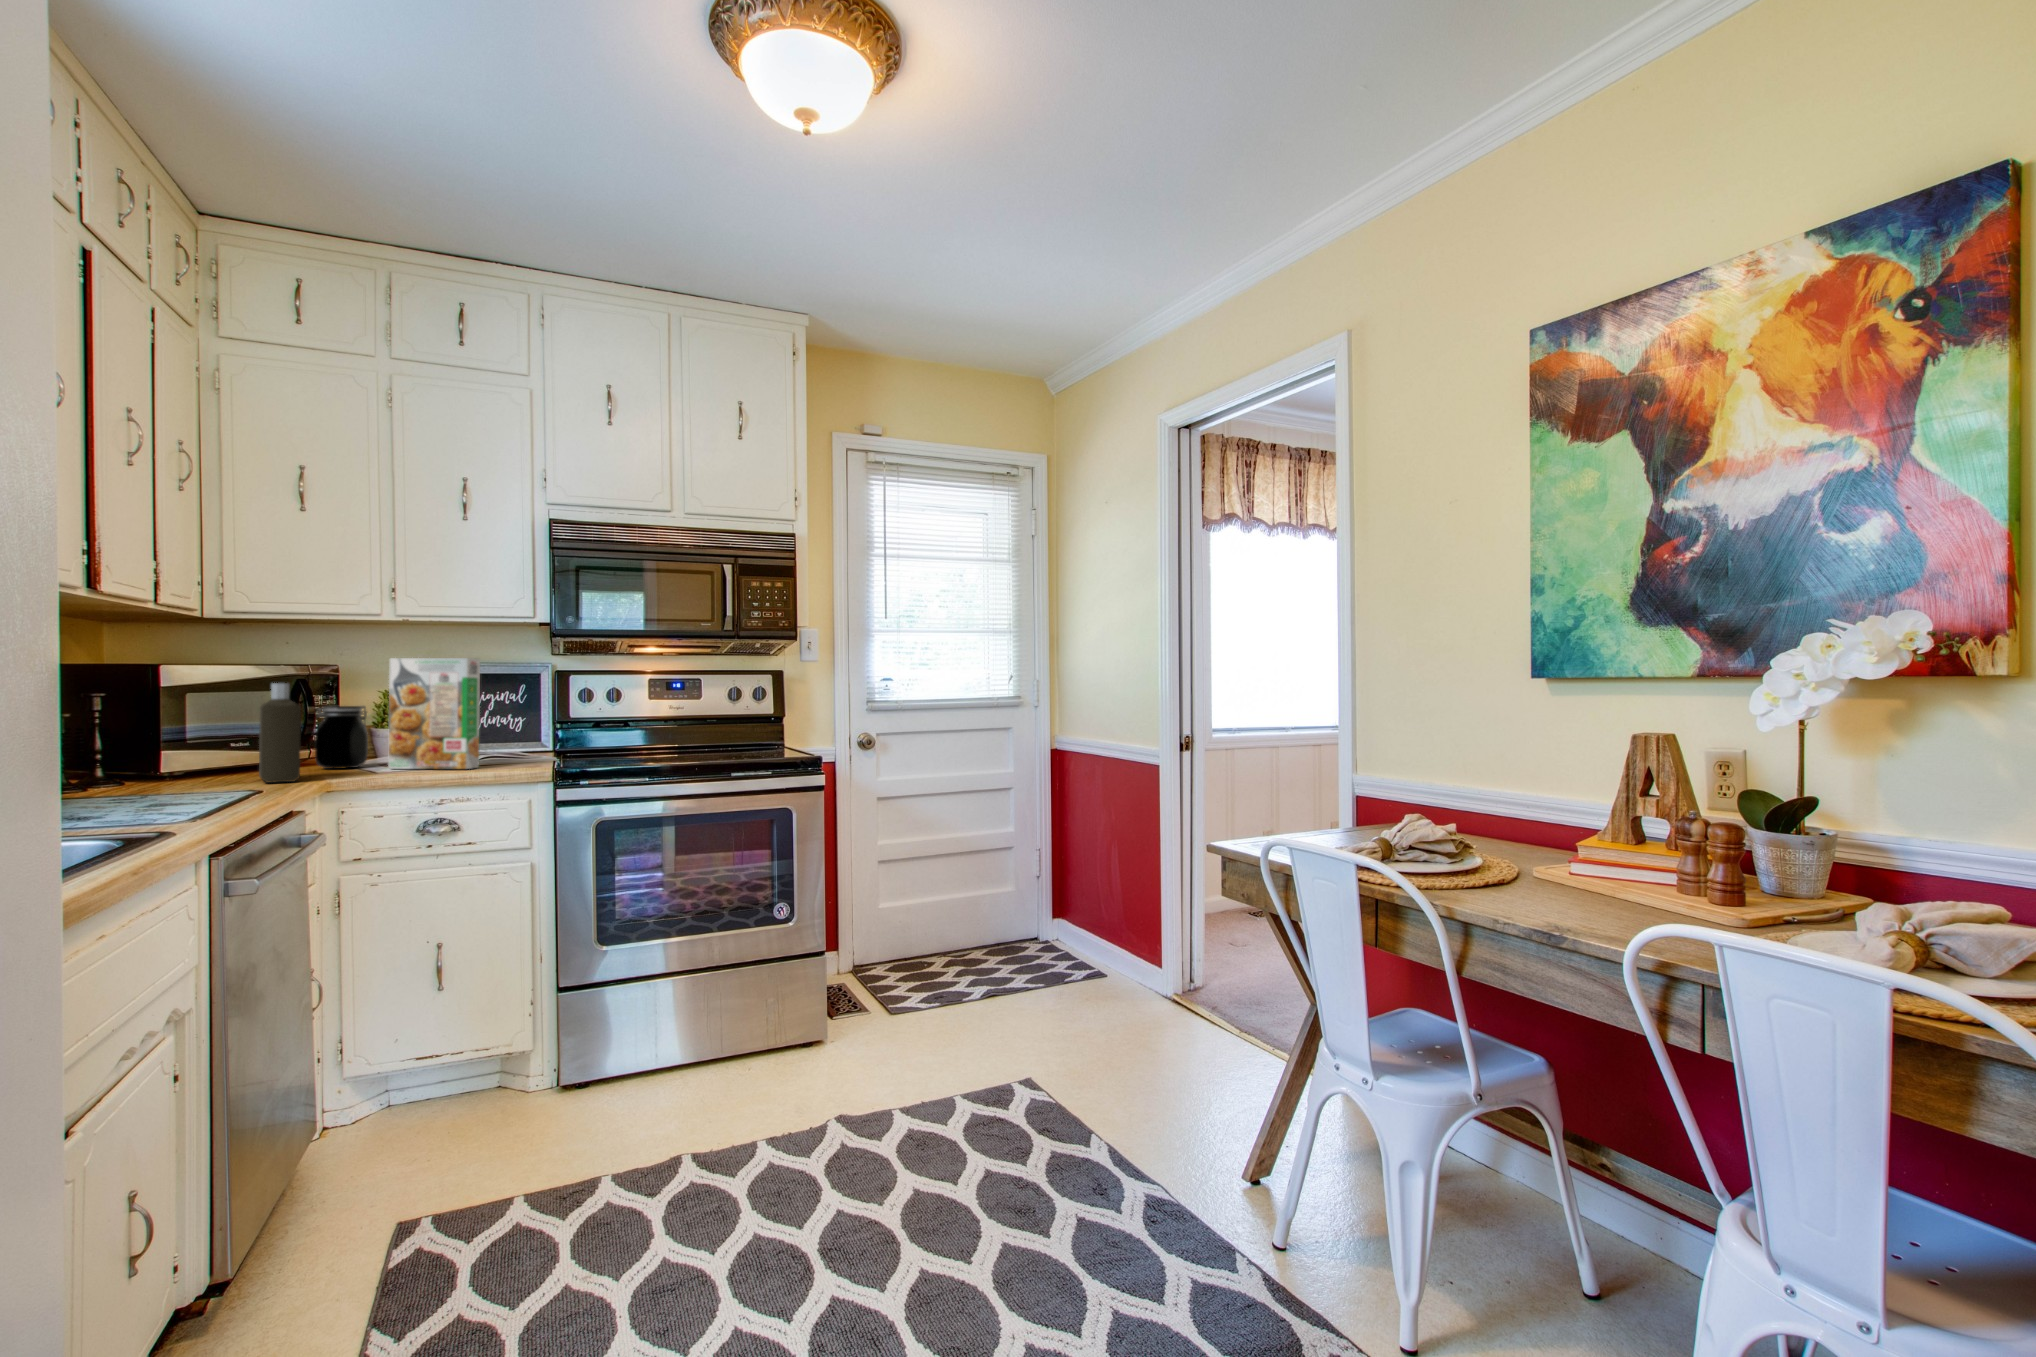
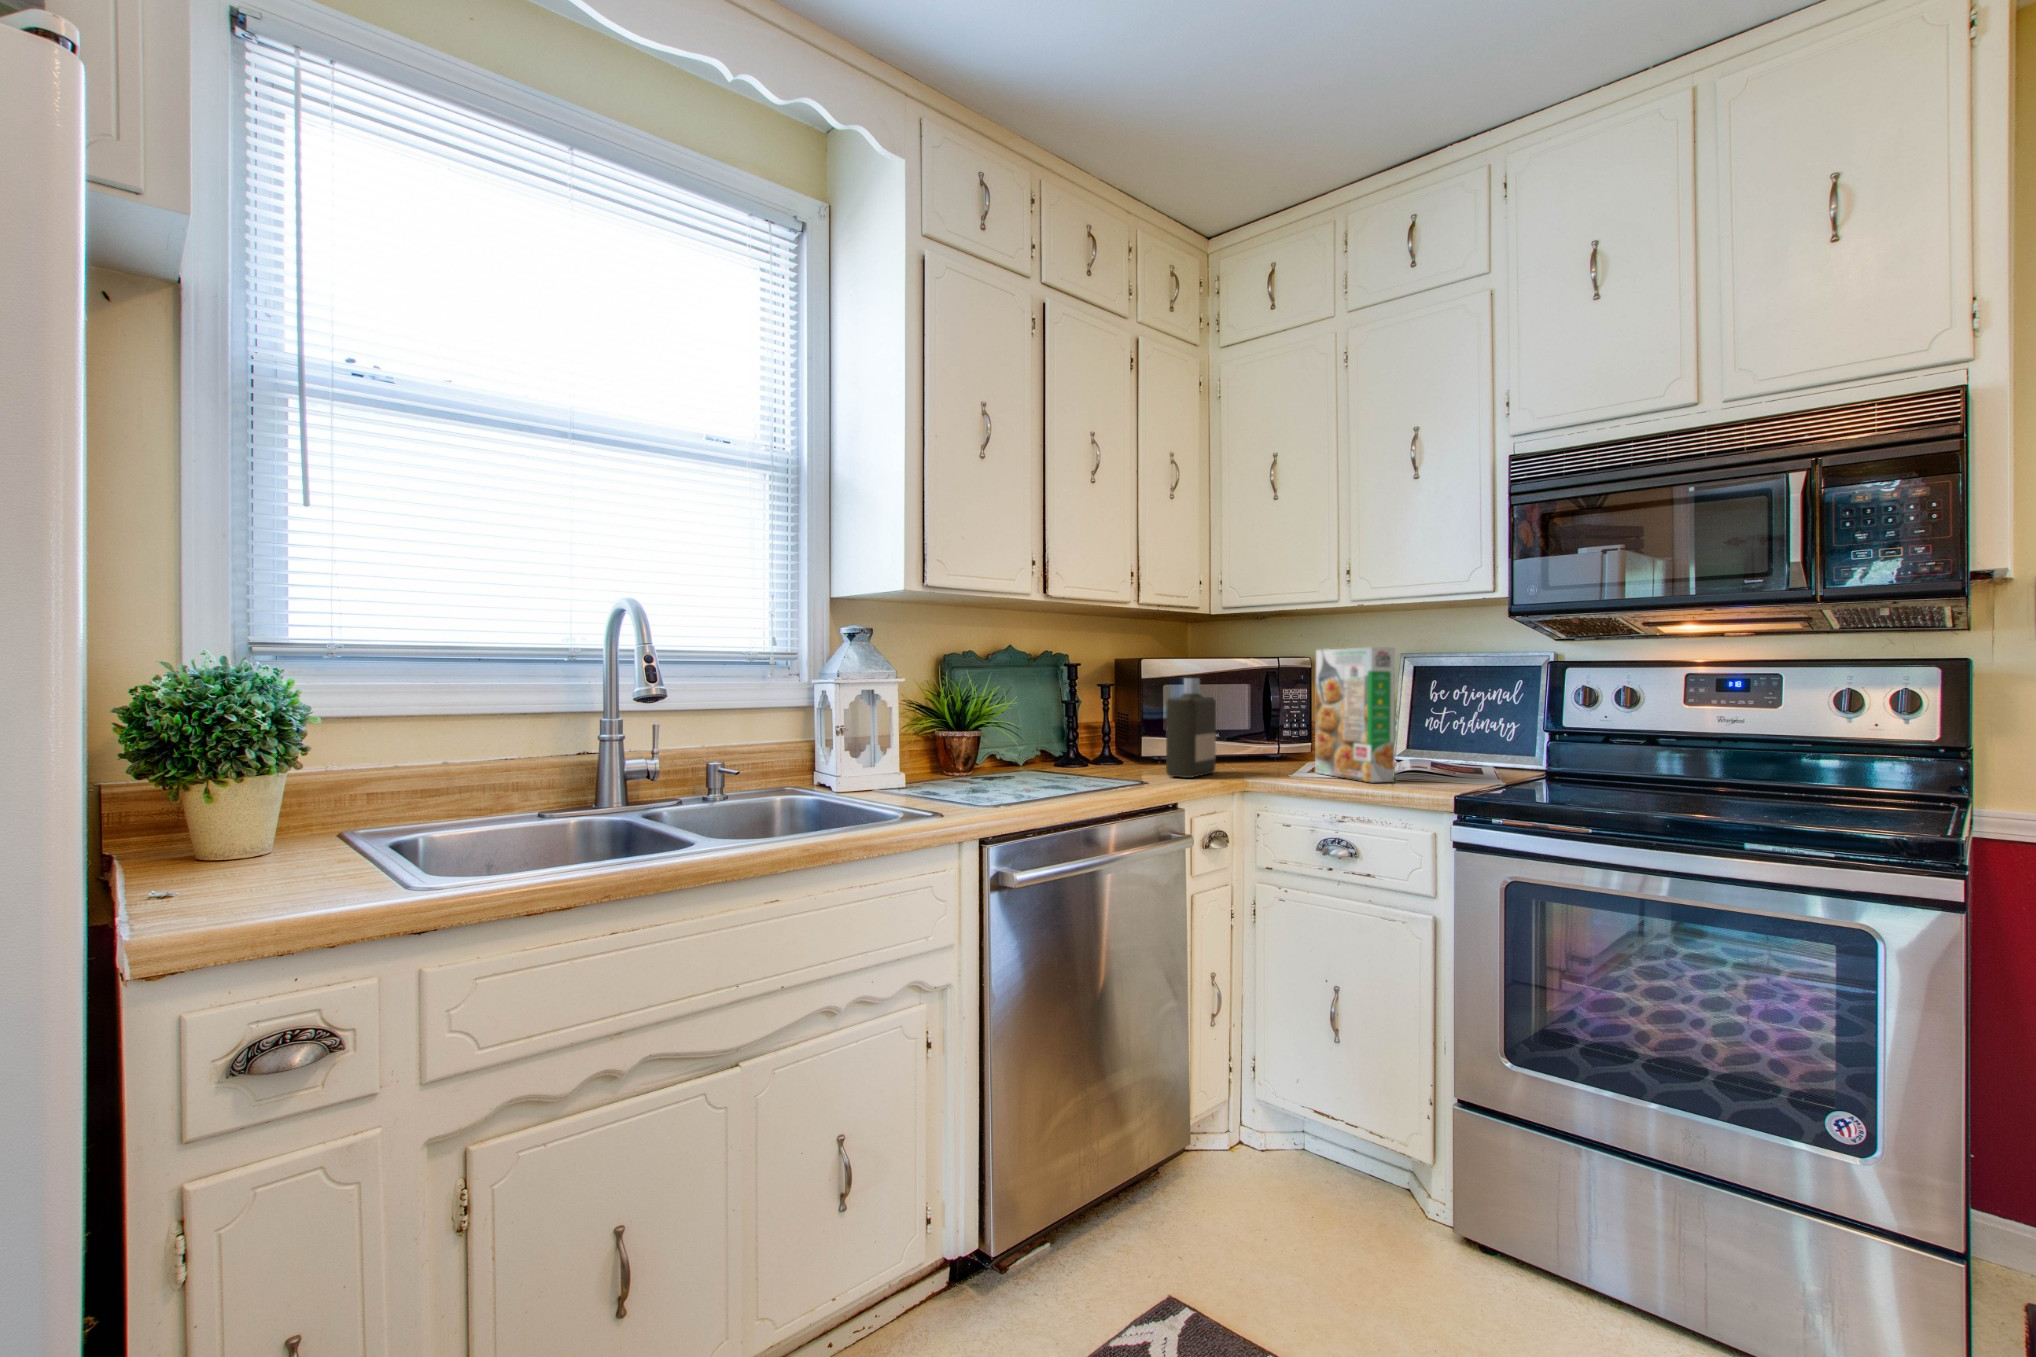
jar: present [315,706,368,769] -> none [1264,701,1315,768]

